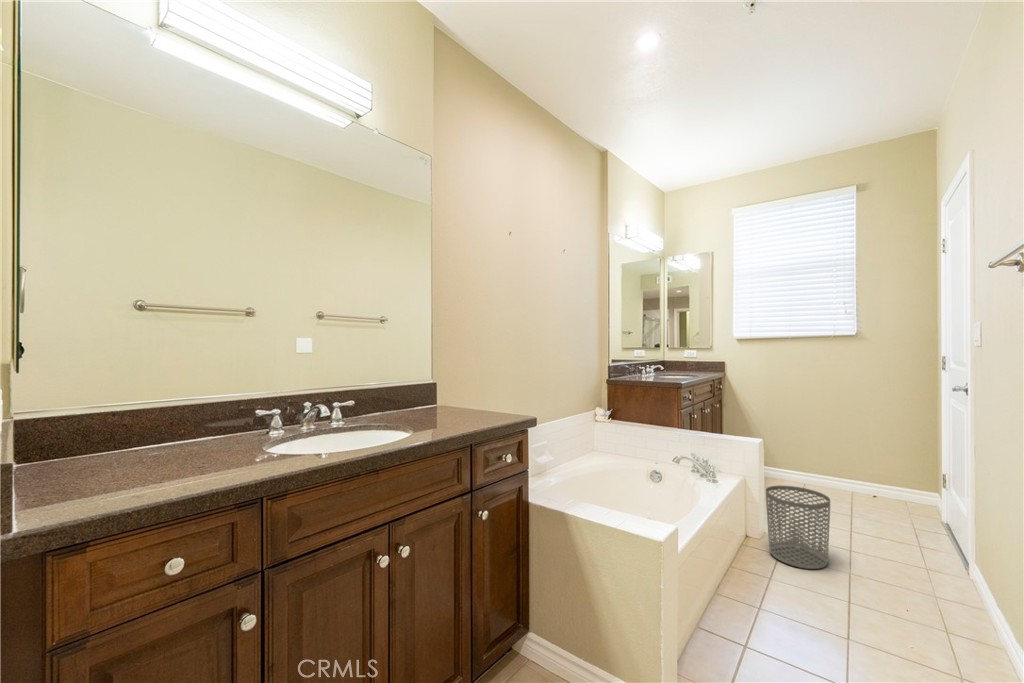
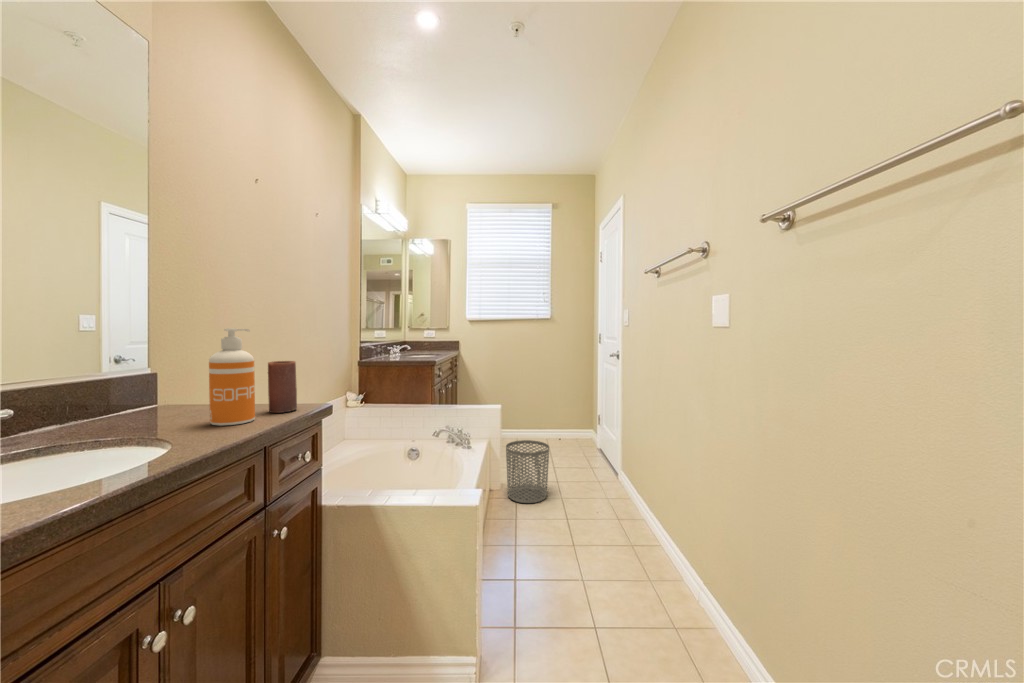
soap dispenser: none [446,354,474,425] -> present [209,328,255,426]
candle: none [488,379,509,420] -> present [268,361,297,413]

